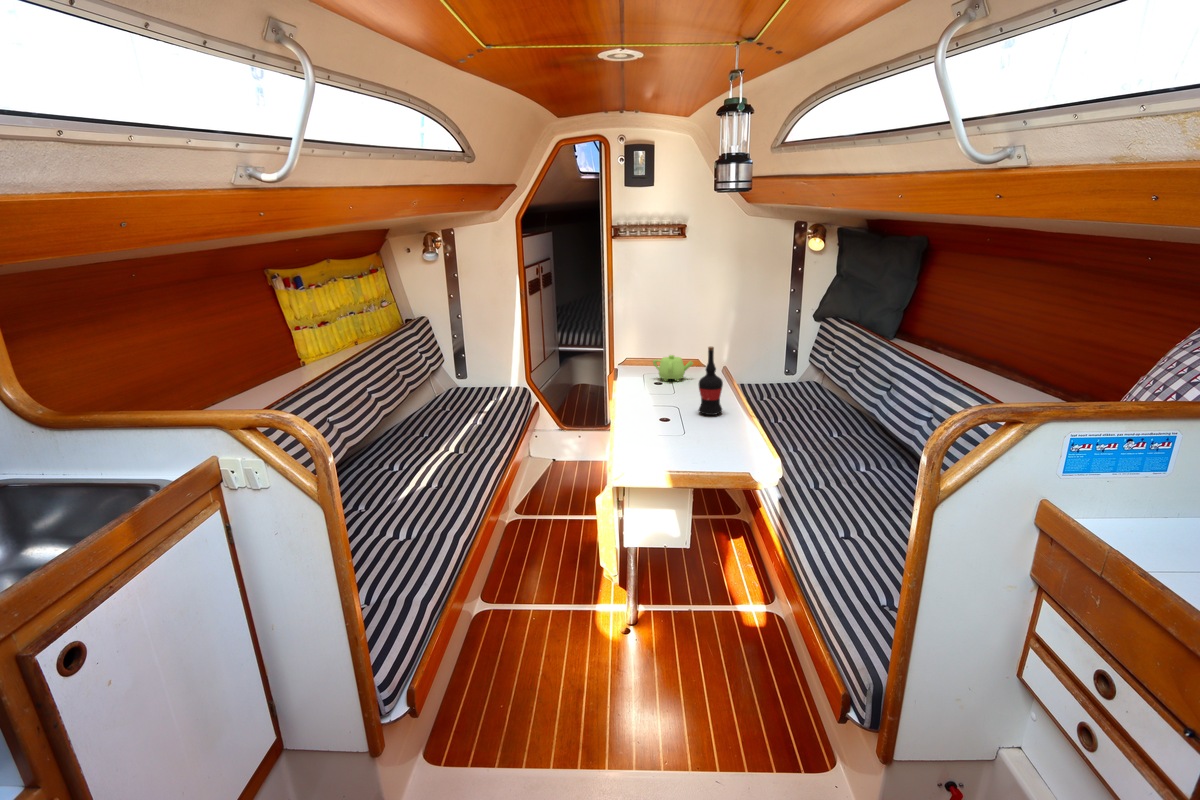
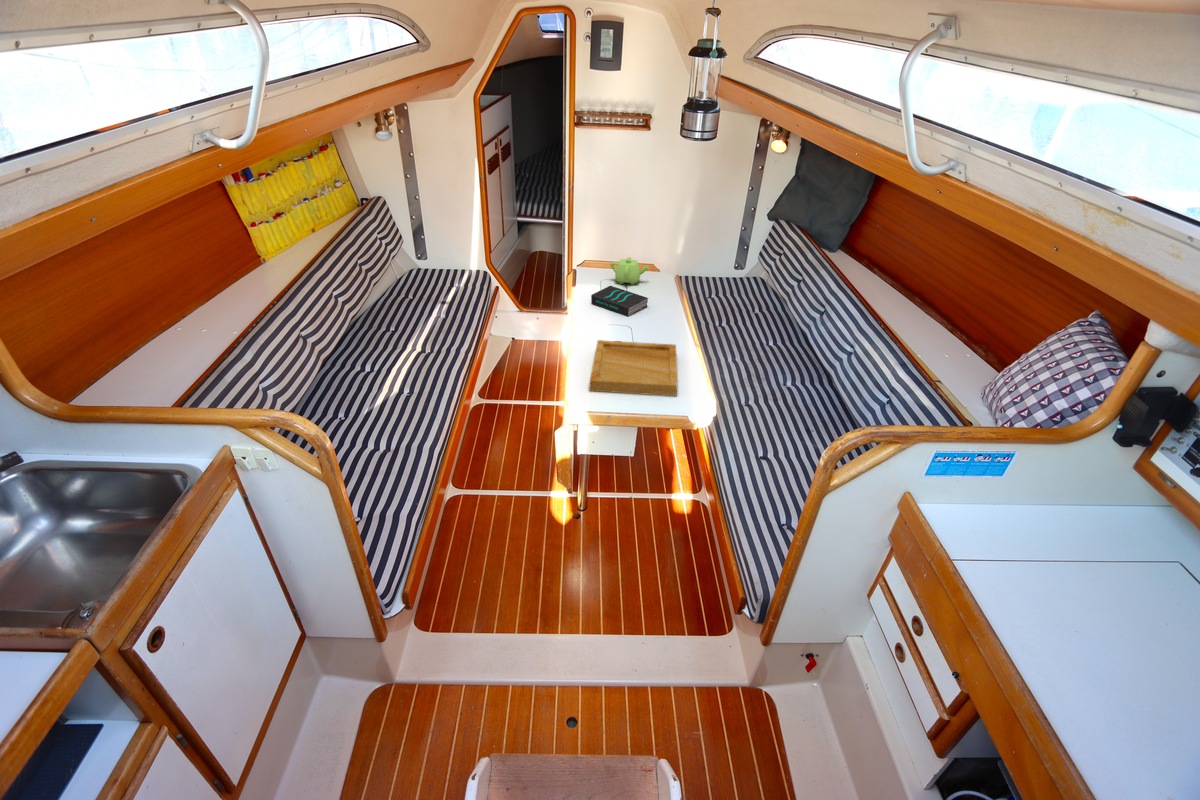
wine bottle: present [699,347,723,415] -> none [650,272,674,334]
book: none [634,379,696,404] -> present [591,286,648,317]
tray: none [634,418,735,463] -> present [590,340,677,396]

